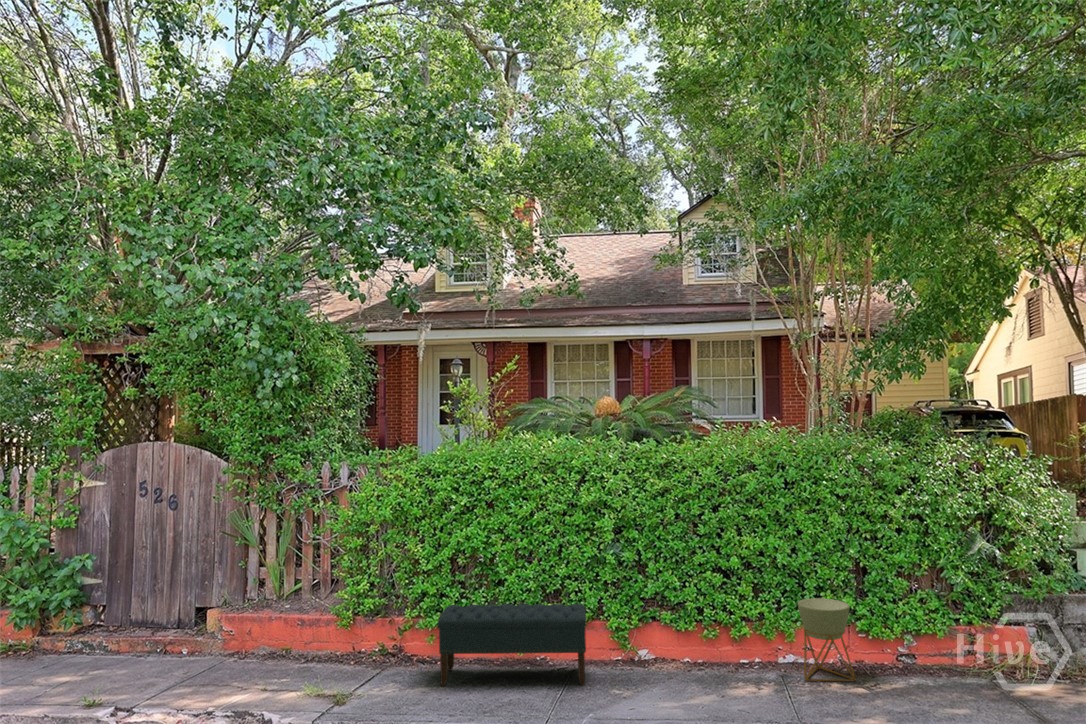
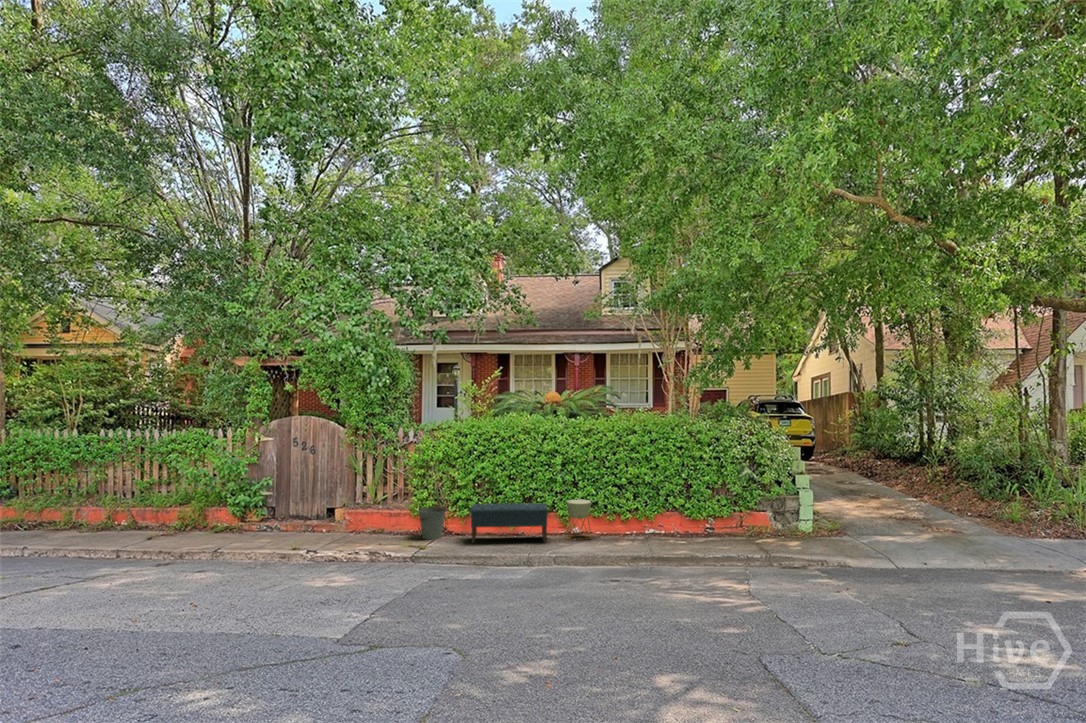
planter: present [798,598,856,681] -> present [567,499,592,539]
bucket: none [346,609,399,672] -> present [419,508,446,540]

